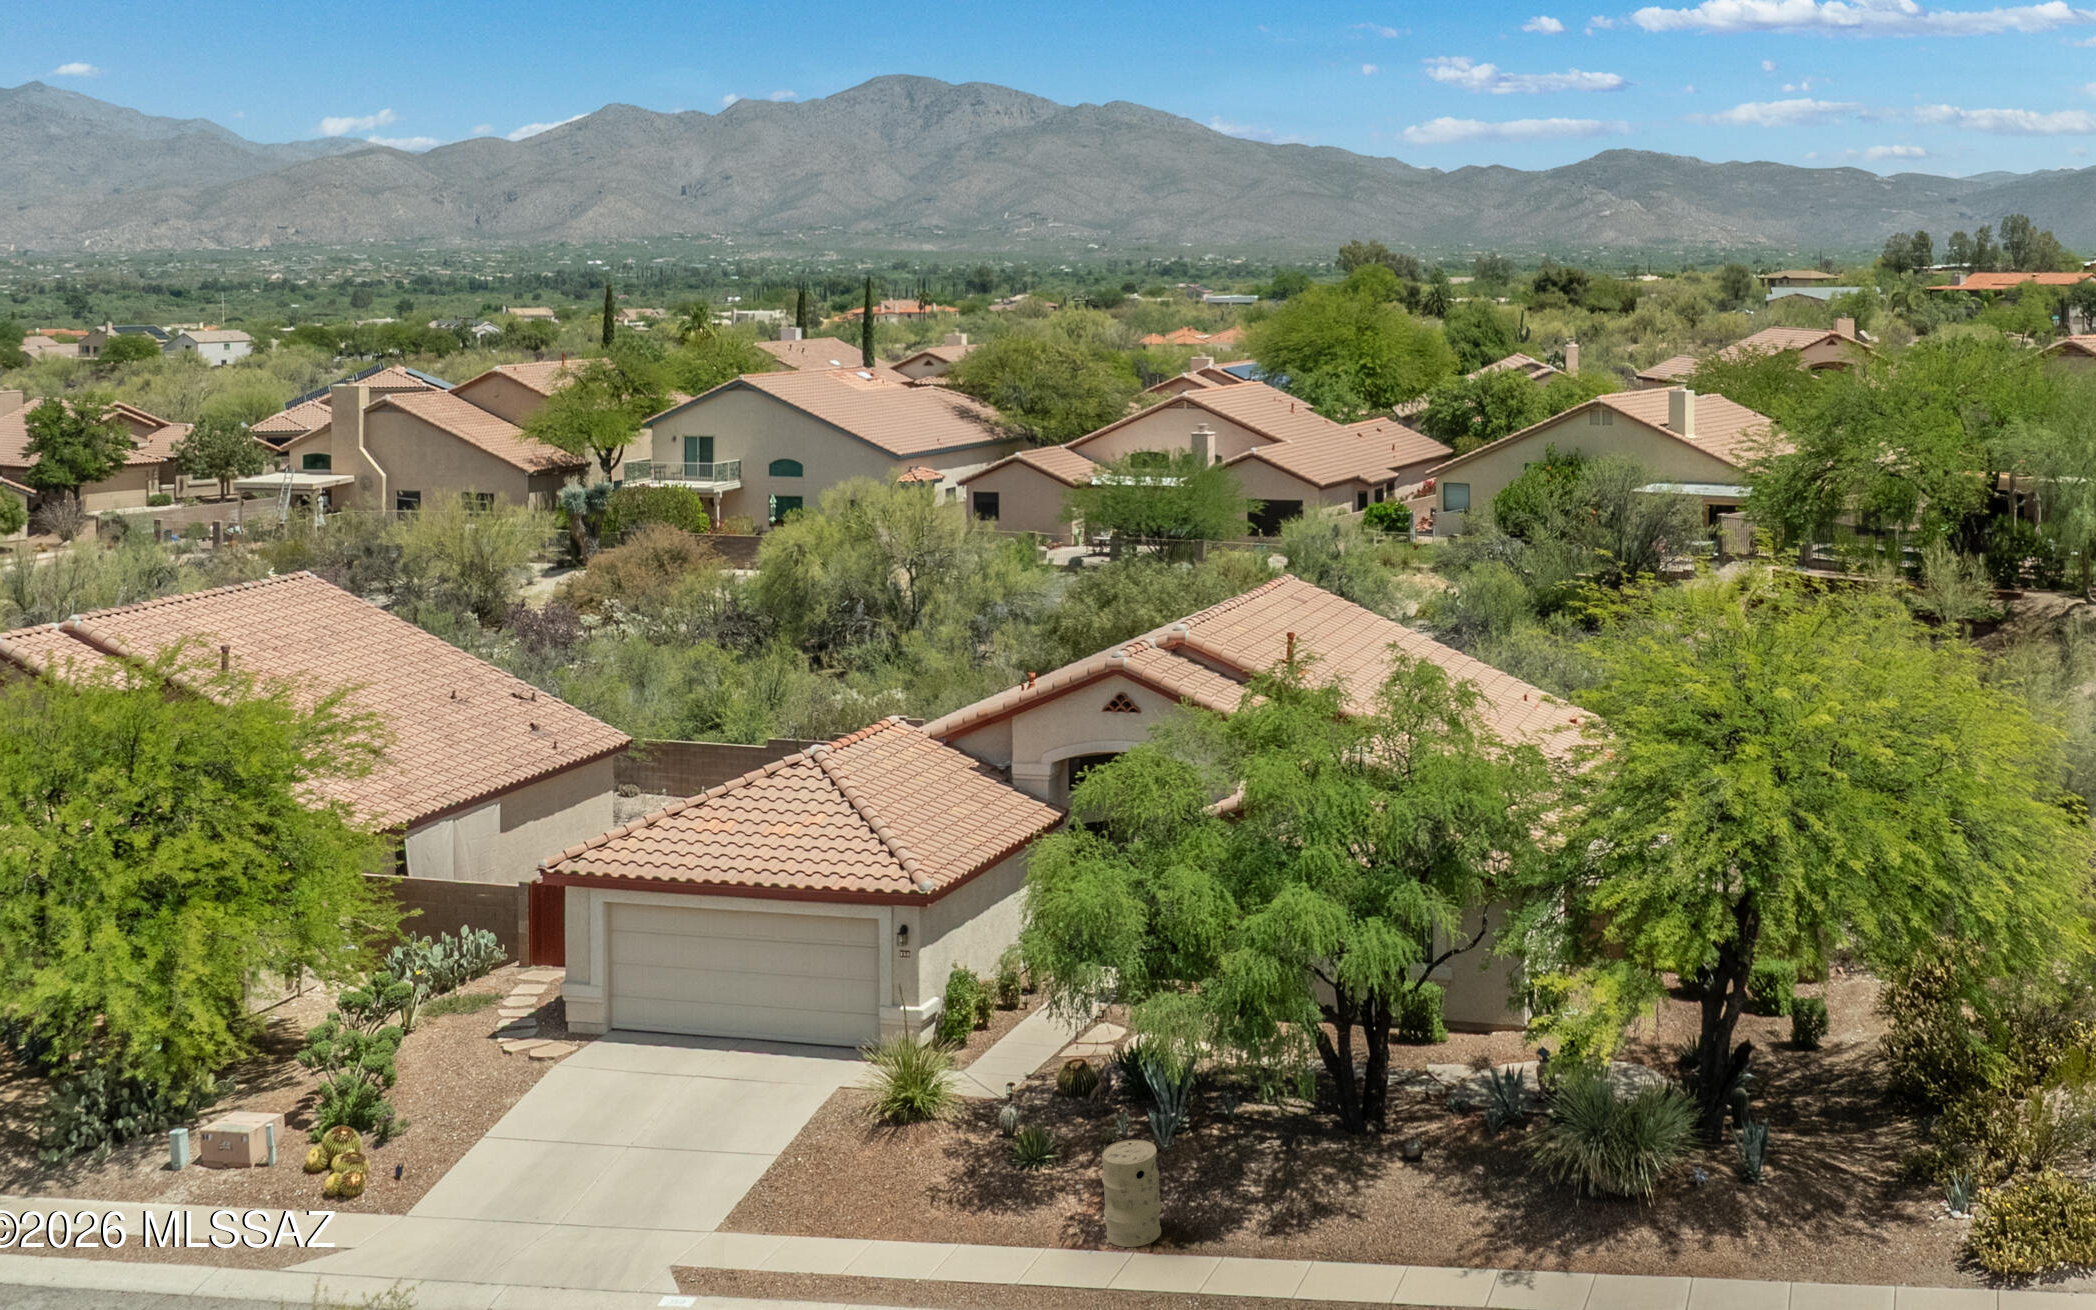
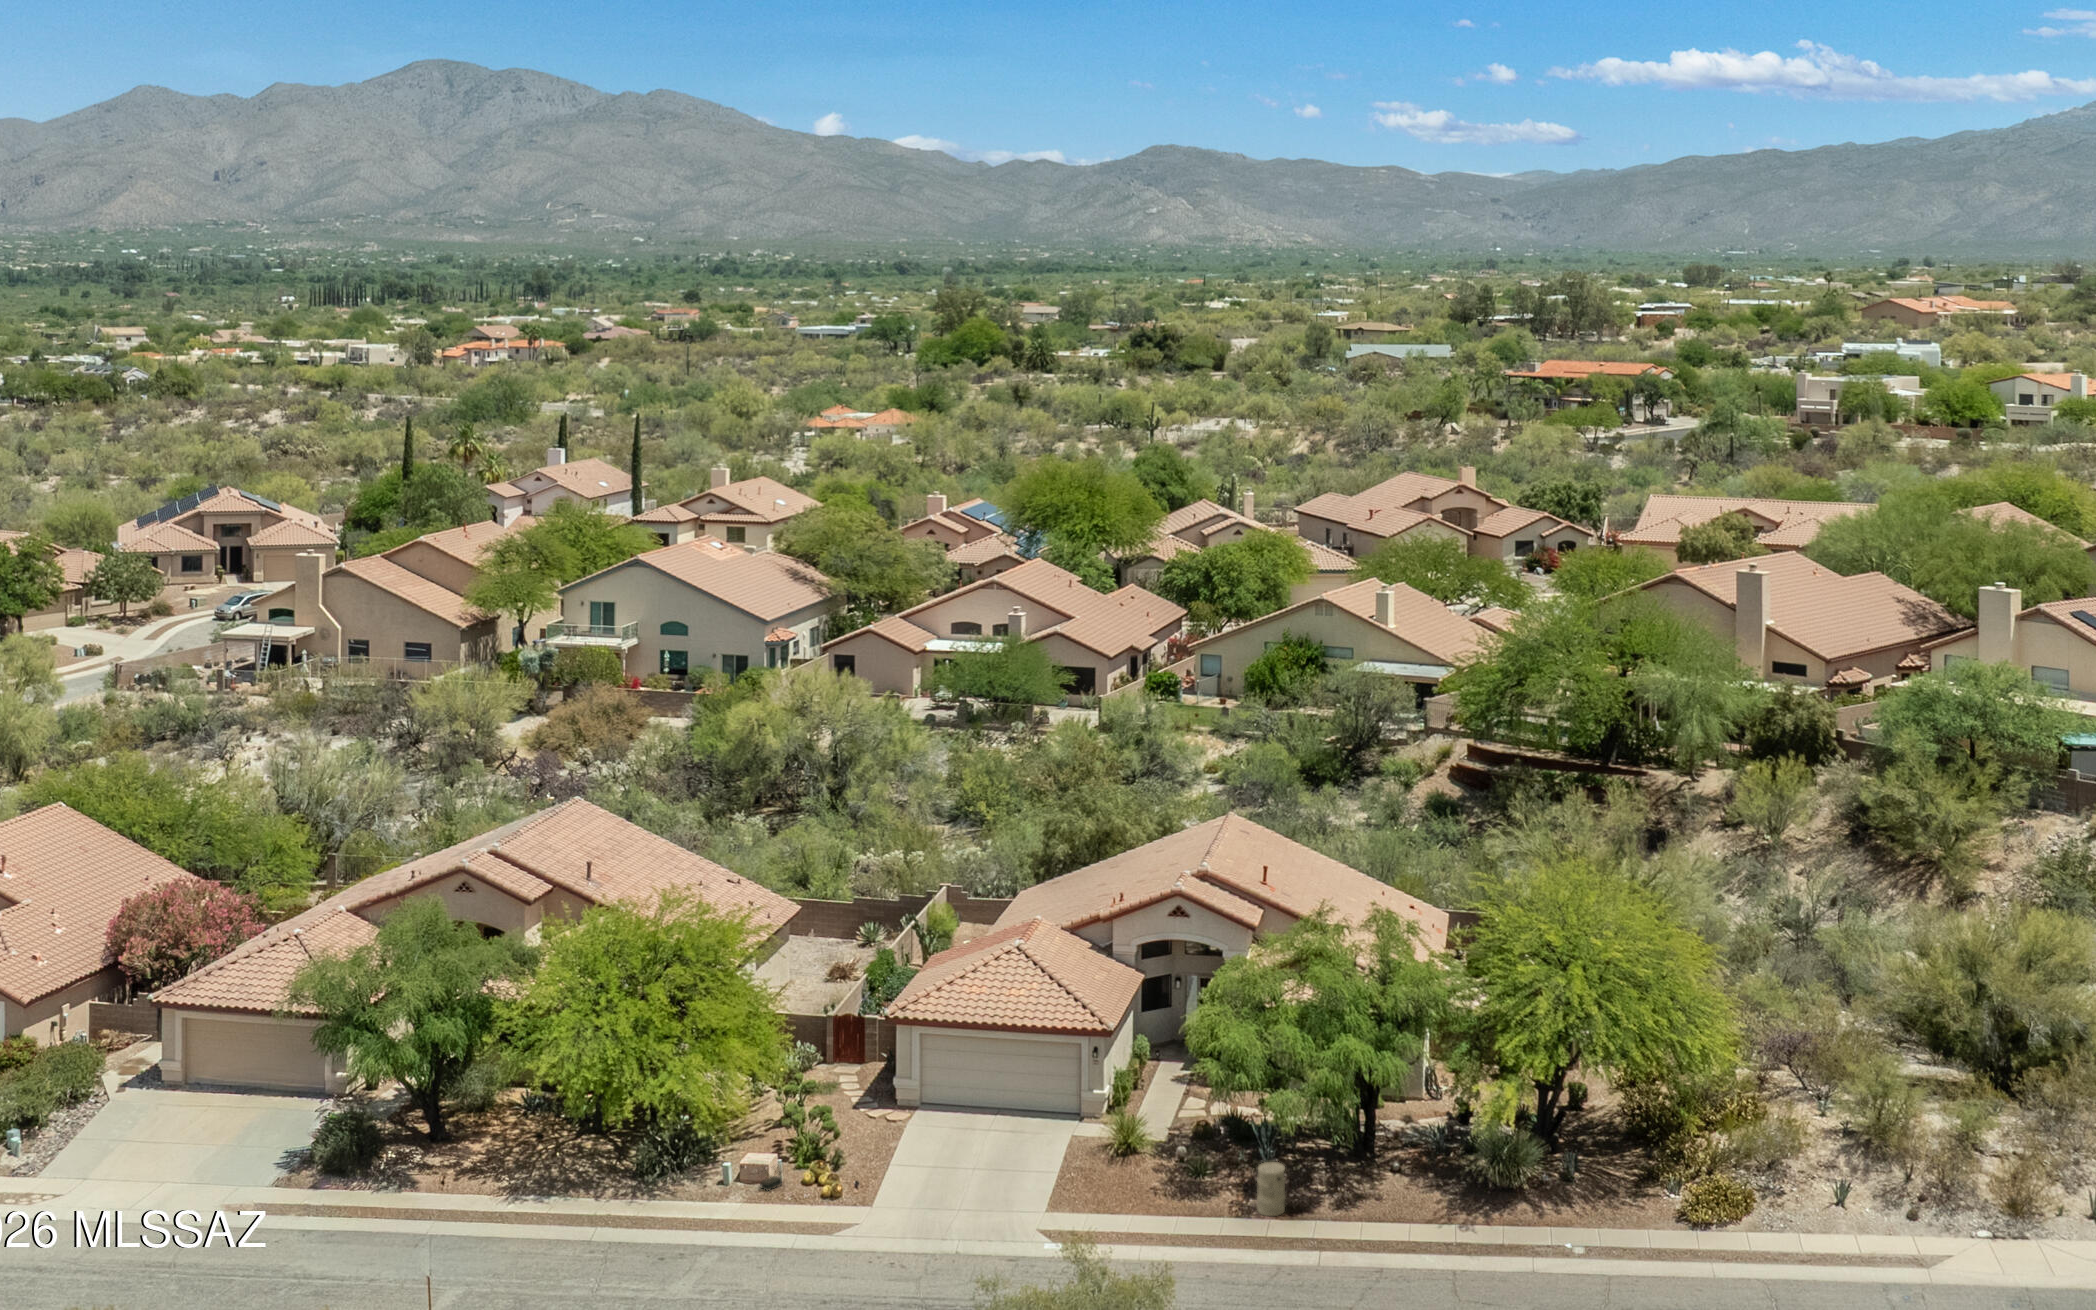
decorative plant: none [210,1134,273,1185] -> present [759,1166,782,1191]

